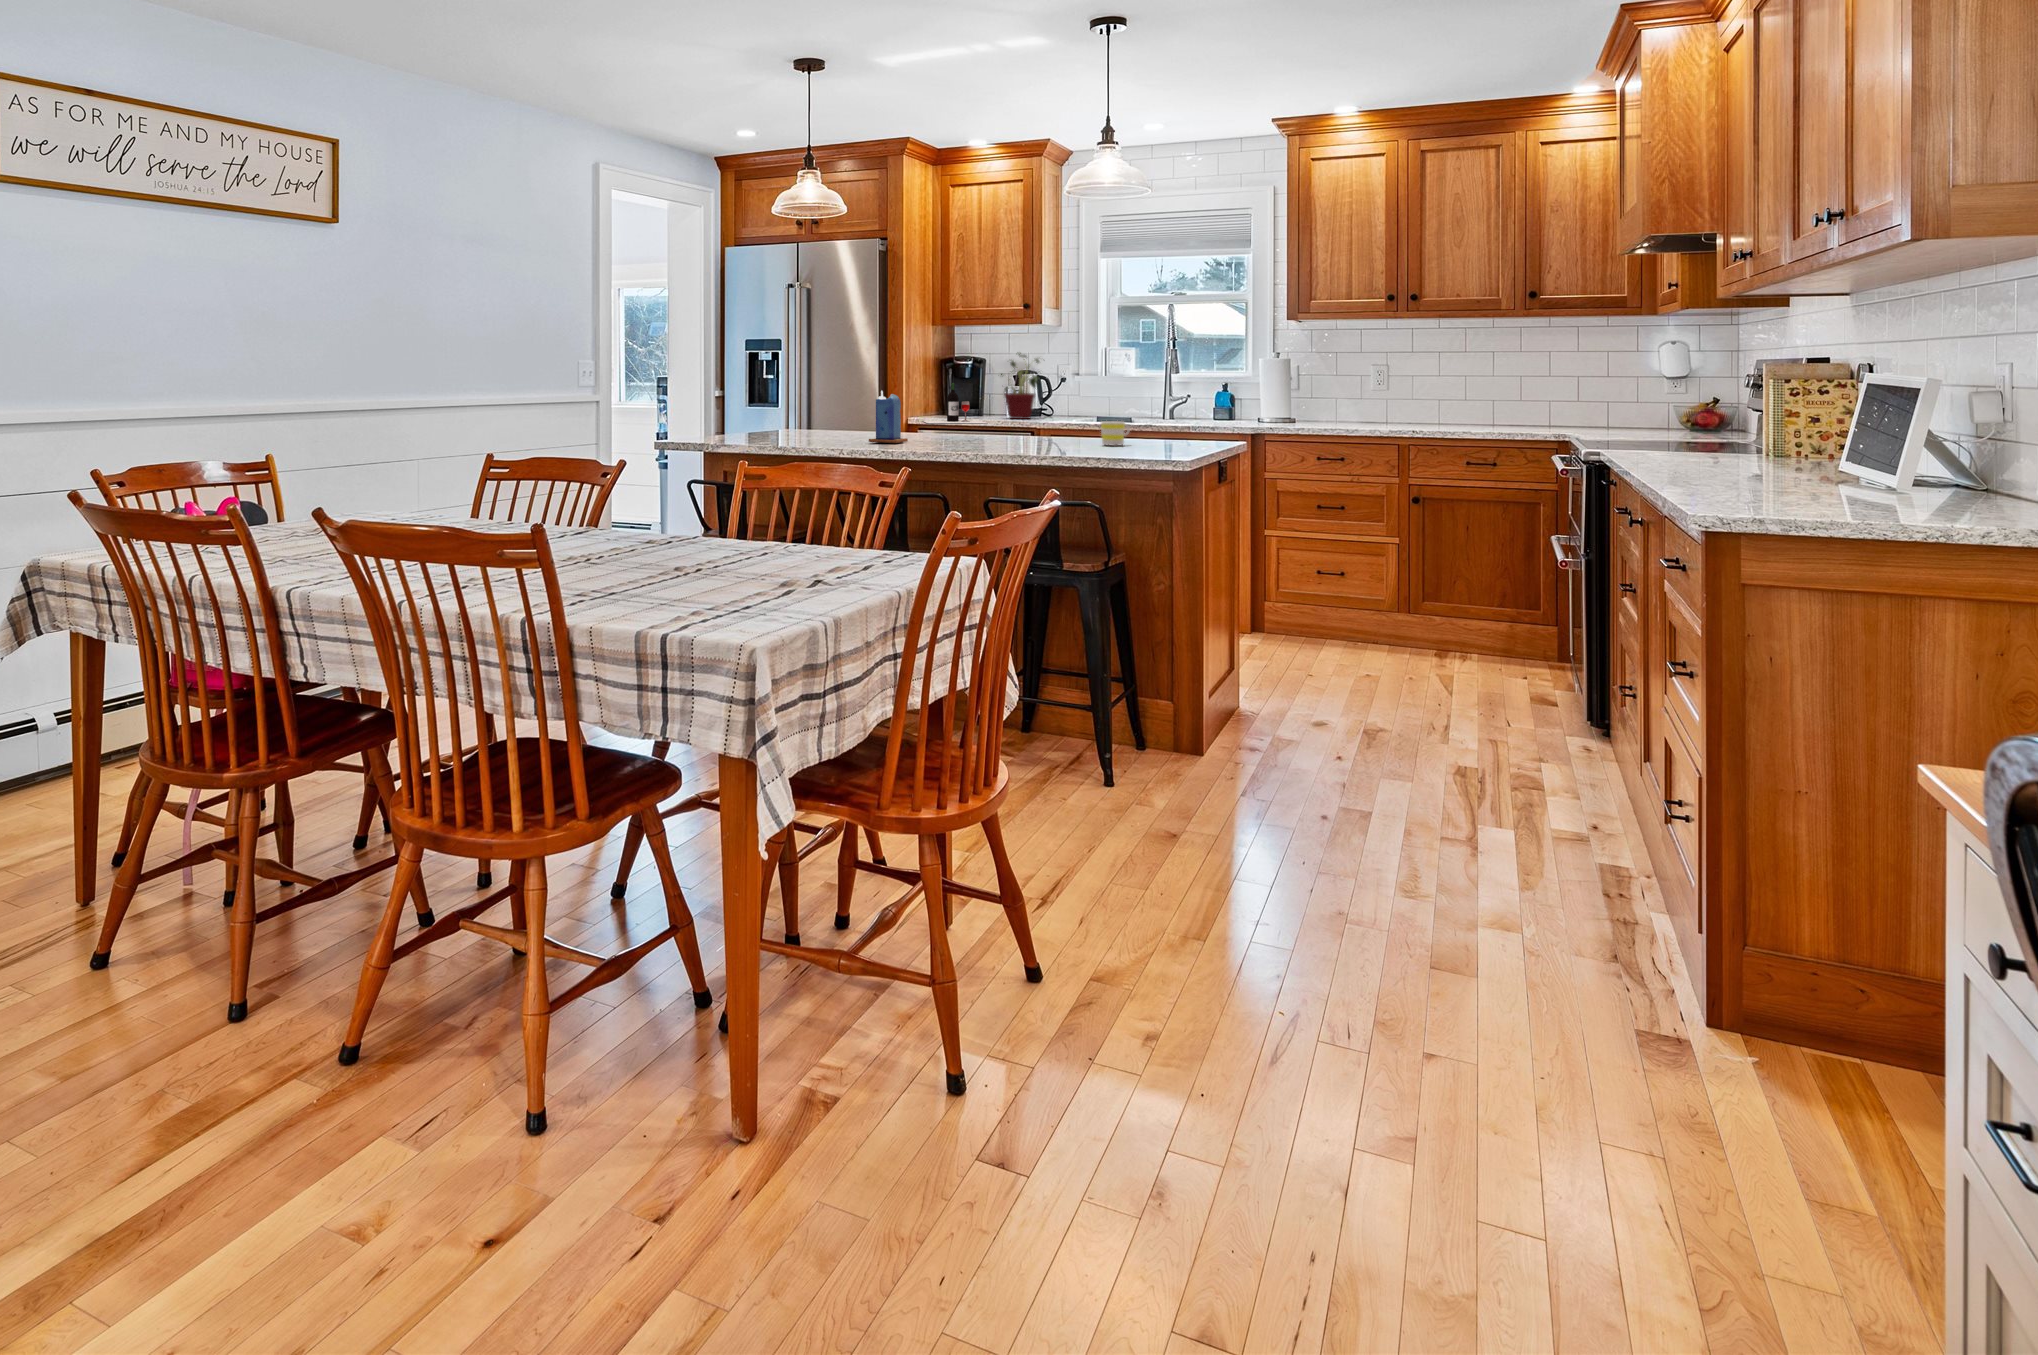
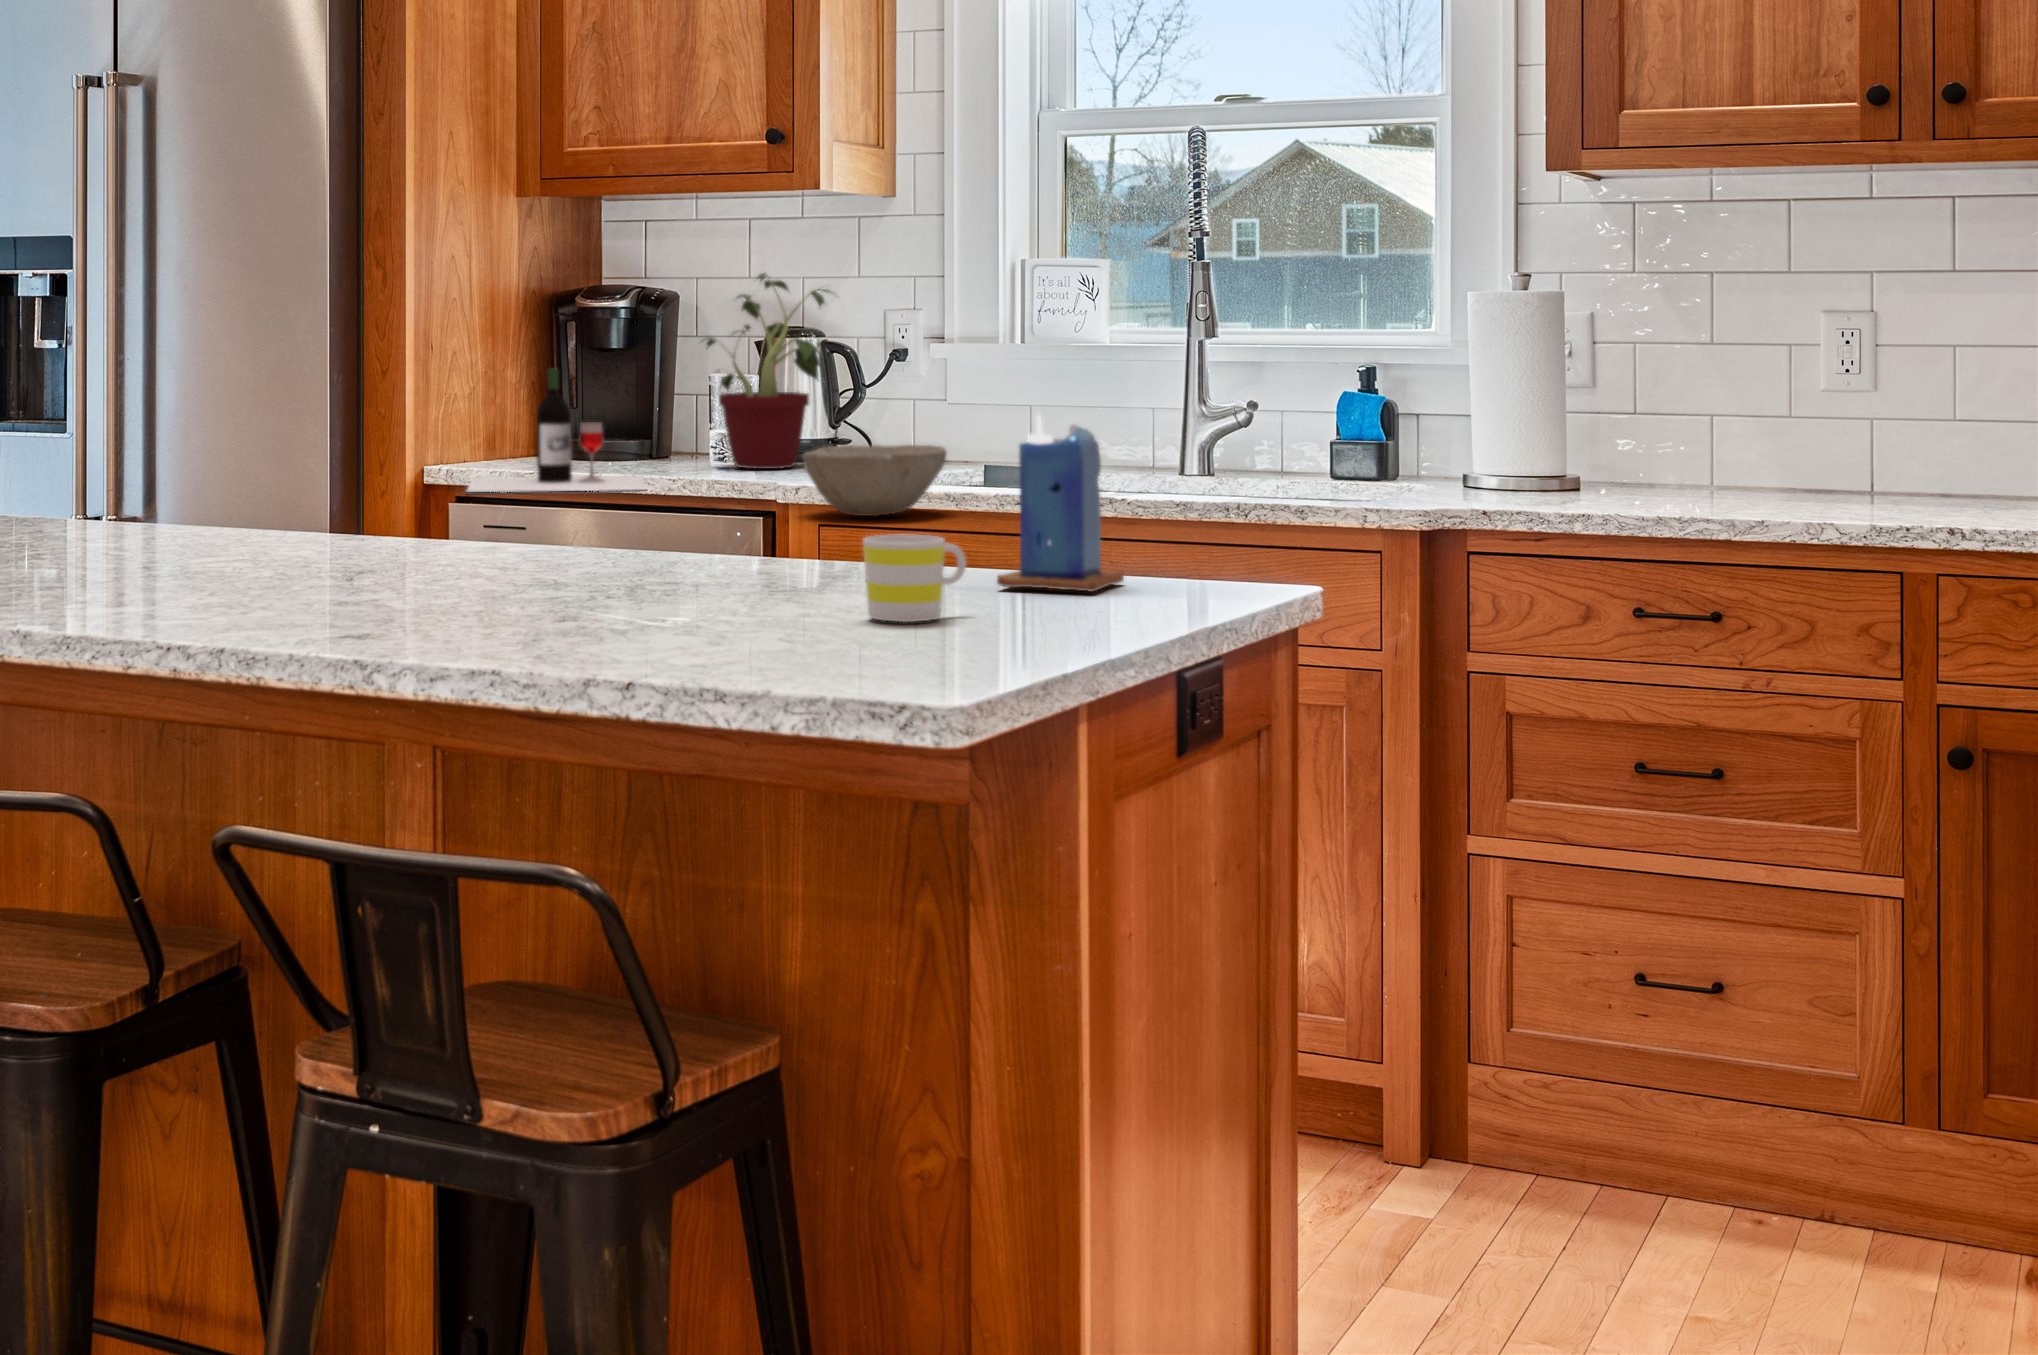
candle: present [869,391,908,443] -> present [997,415,1124,591]
bowl: none [1051,406,1098,428] -> present [803,445,946,516]

